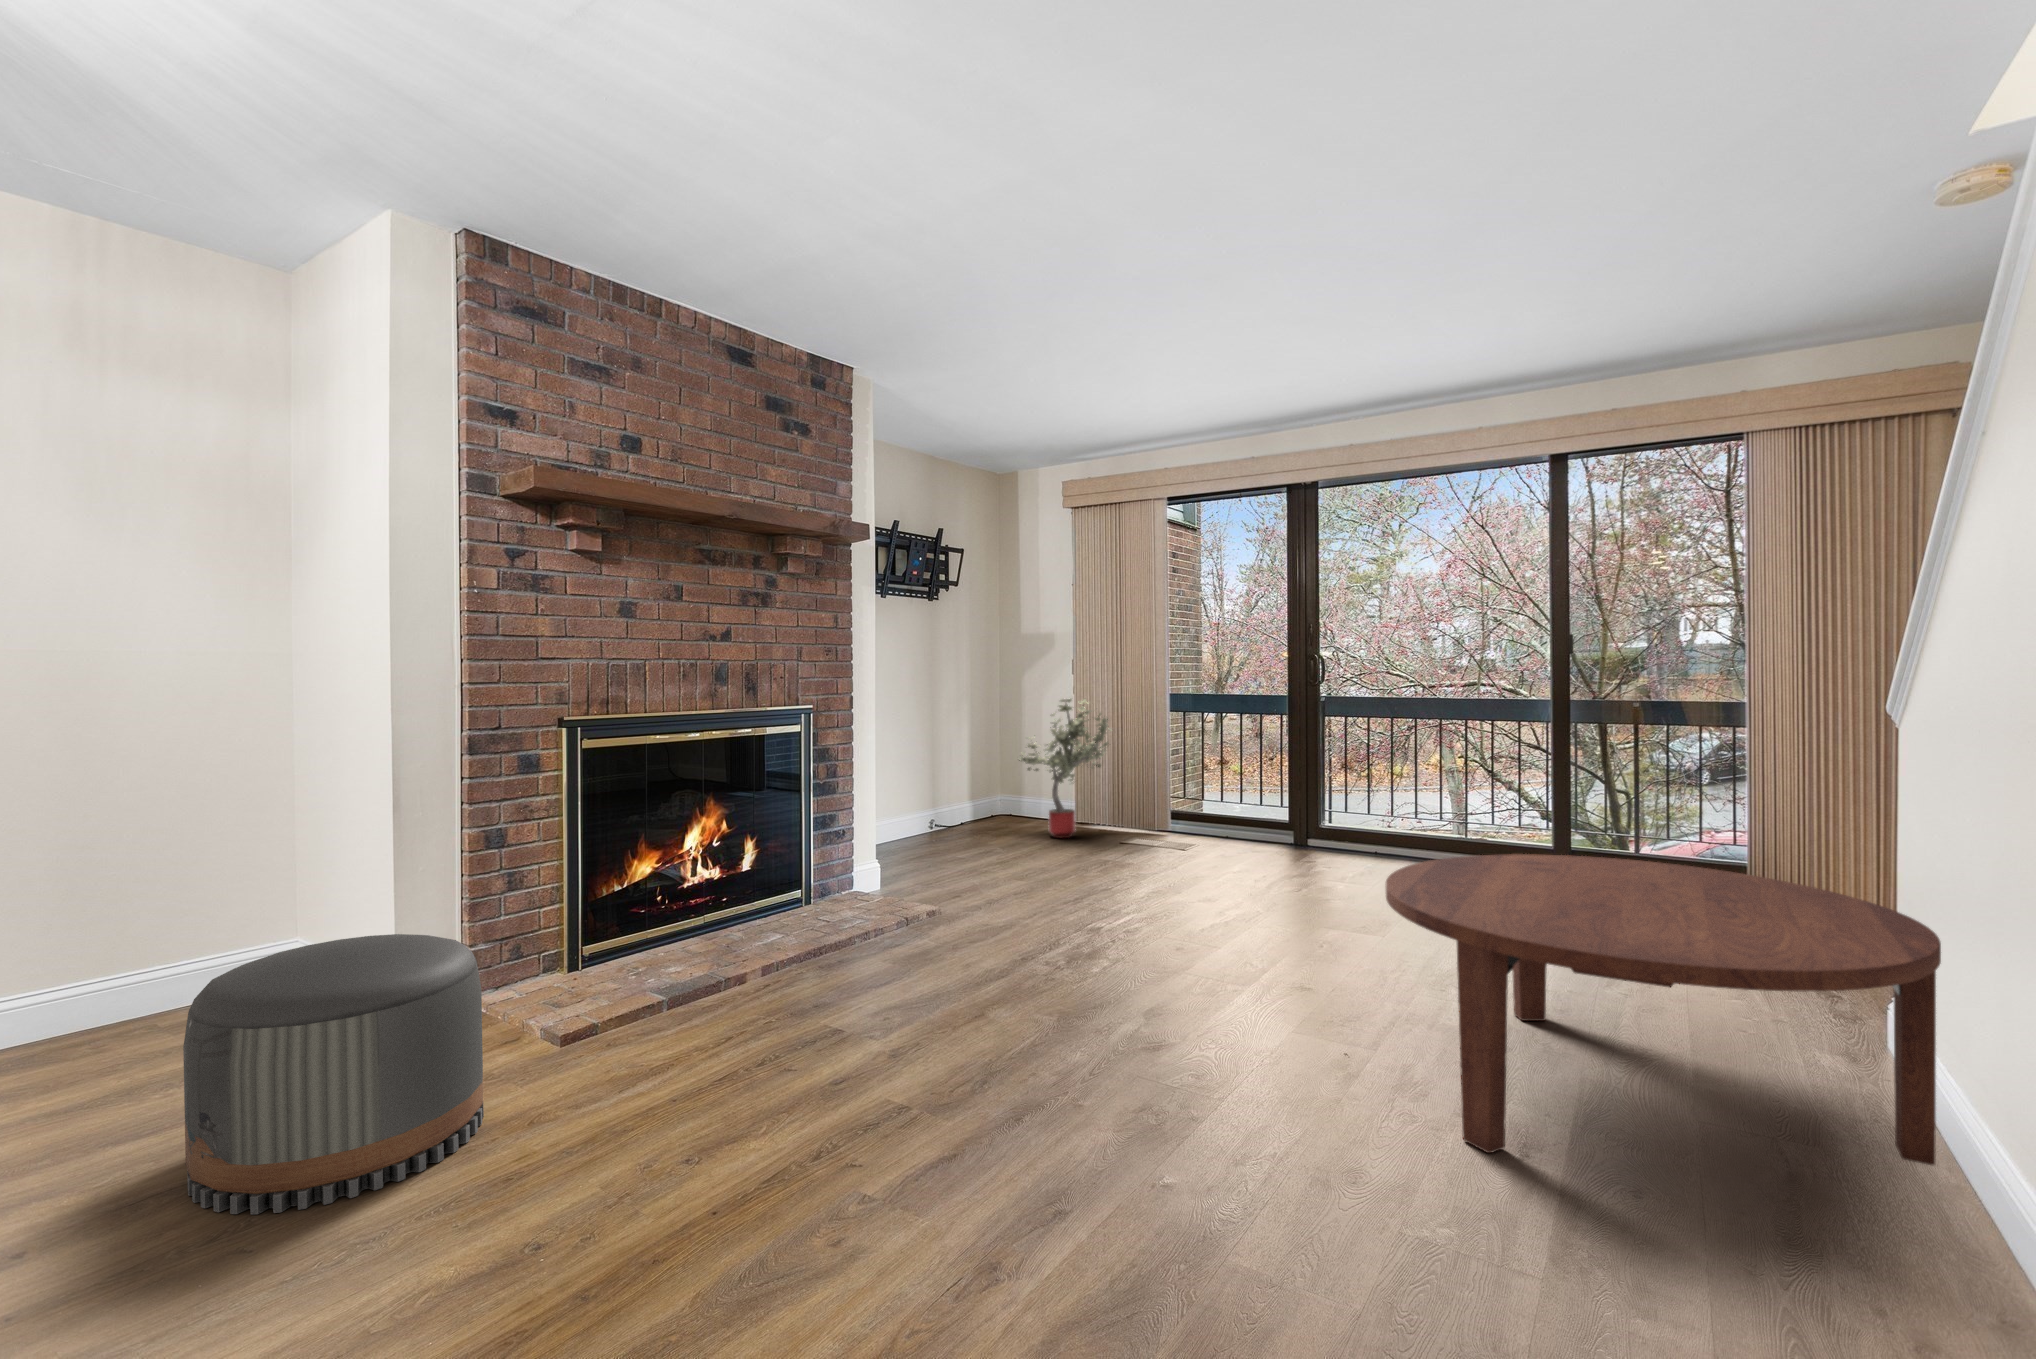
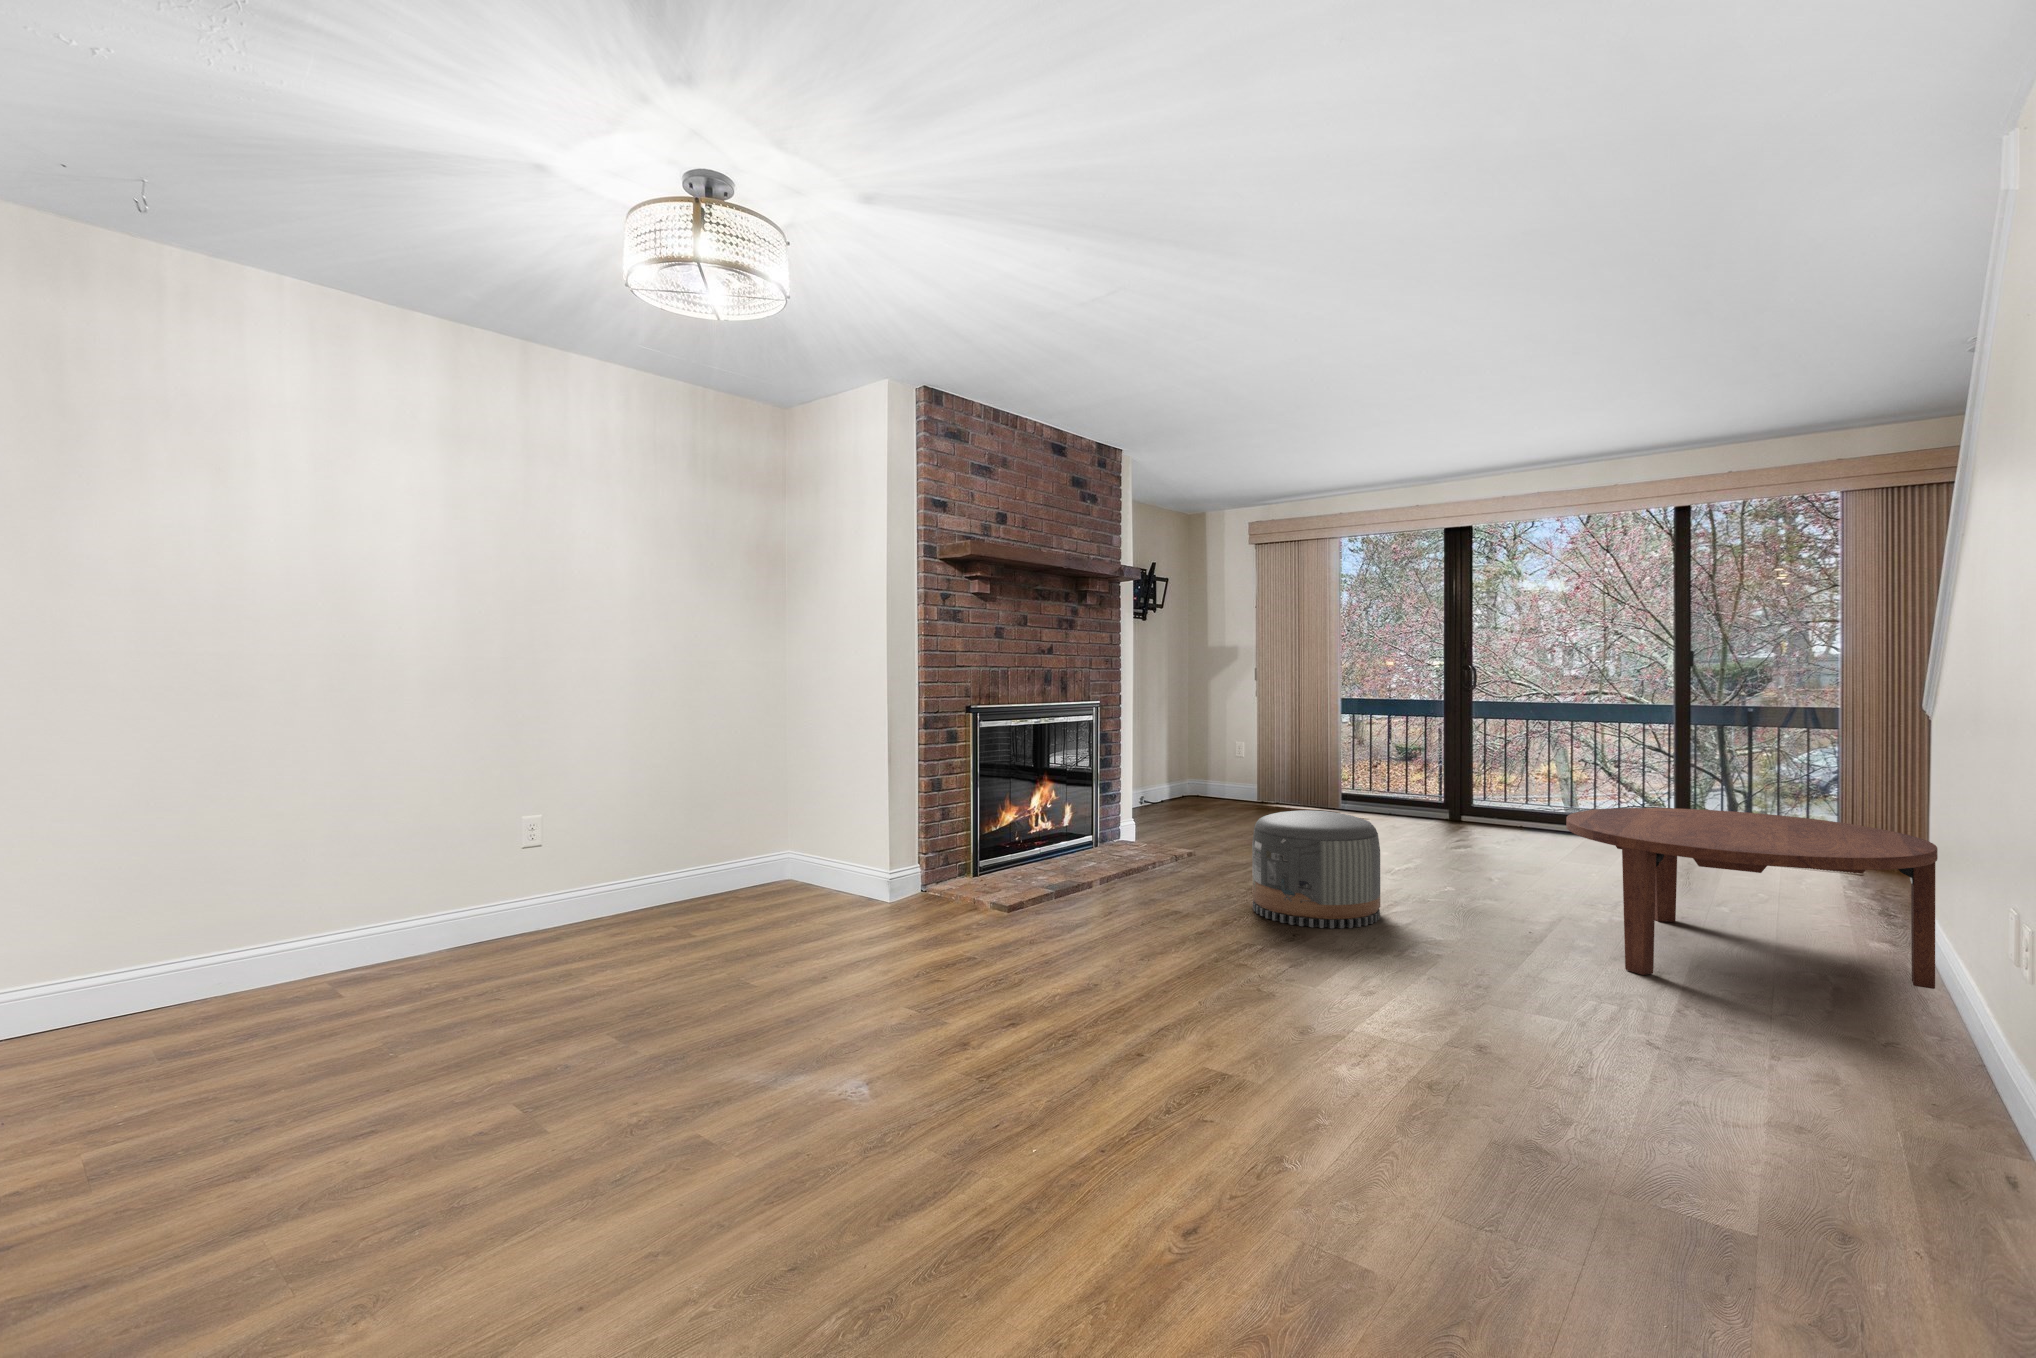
potted tree: present [1019,699,1111,838] -> none [1215,699,1298,812]
pouf: present [183,934,484,1214] -> present [1252,810,1380,928]

